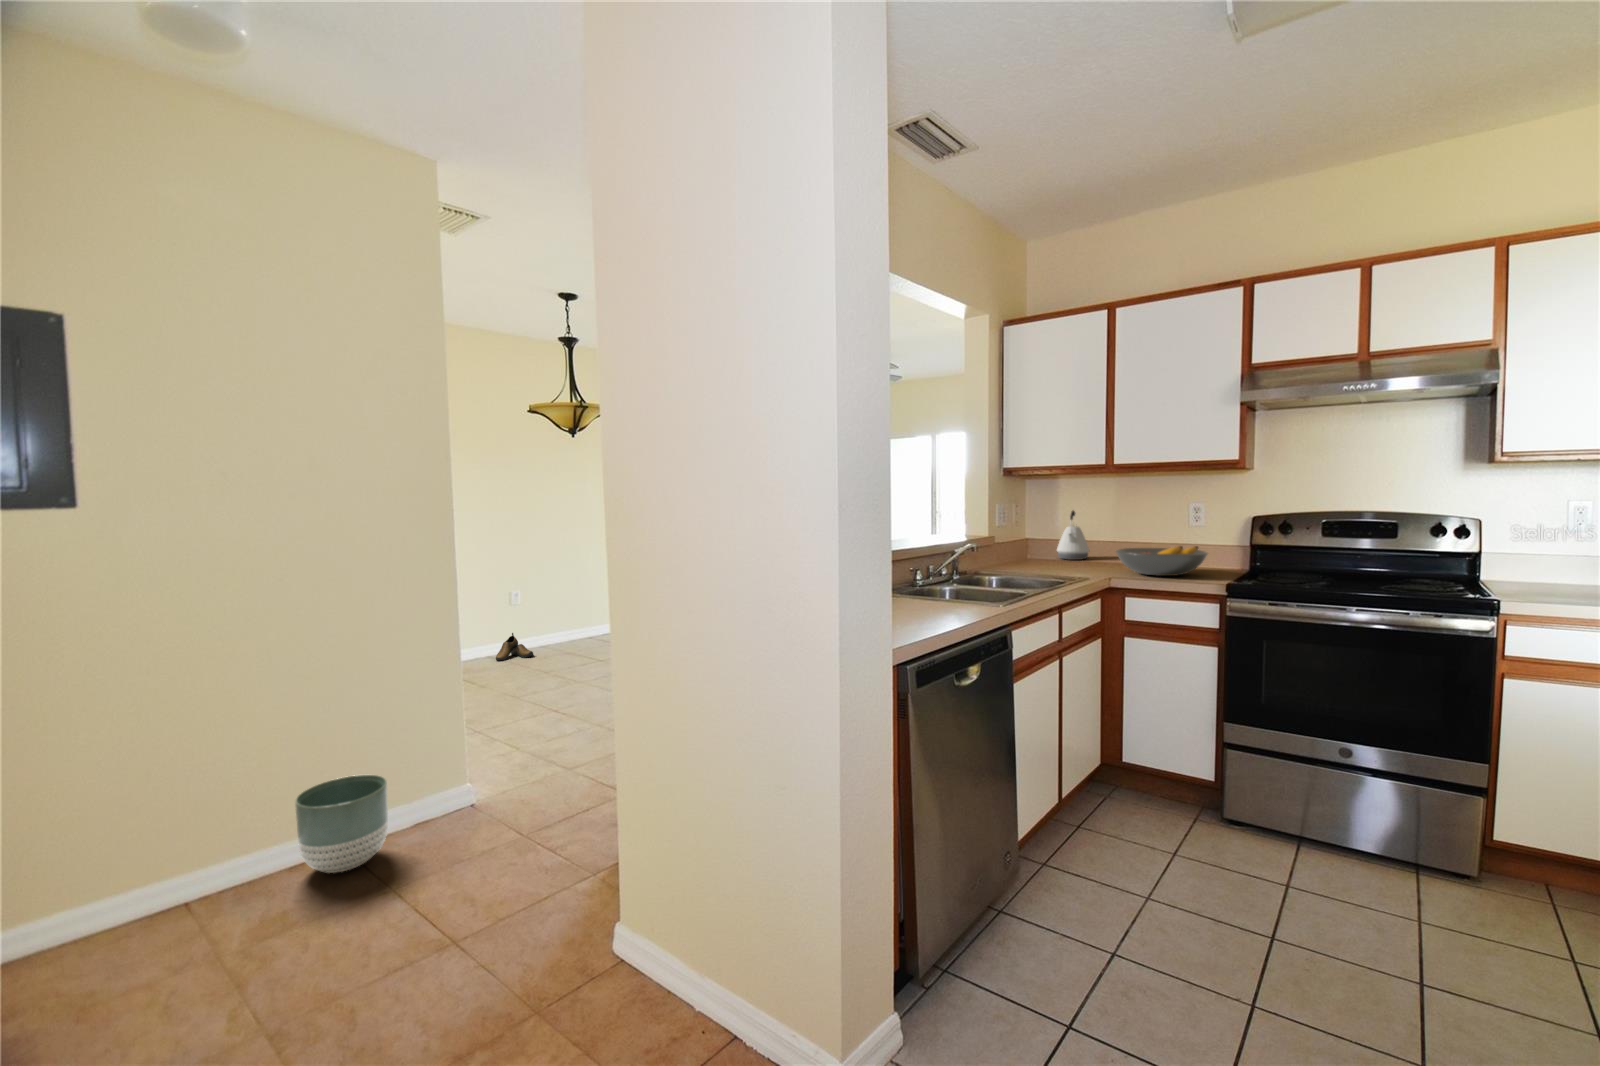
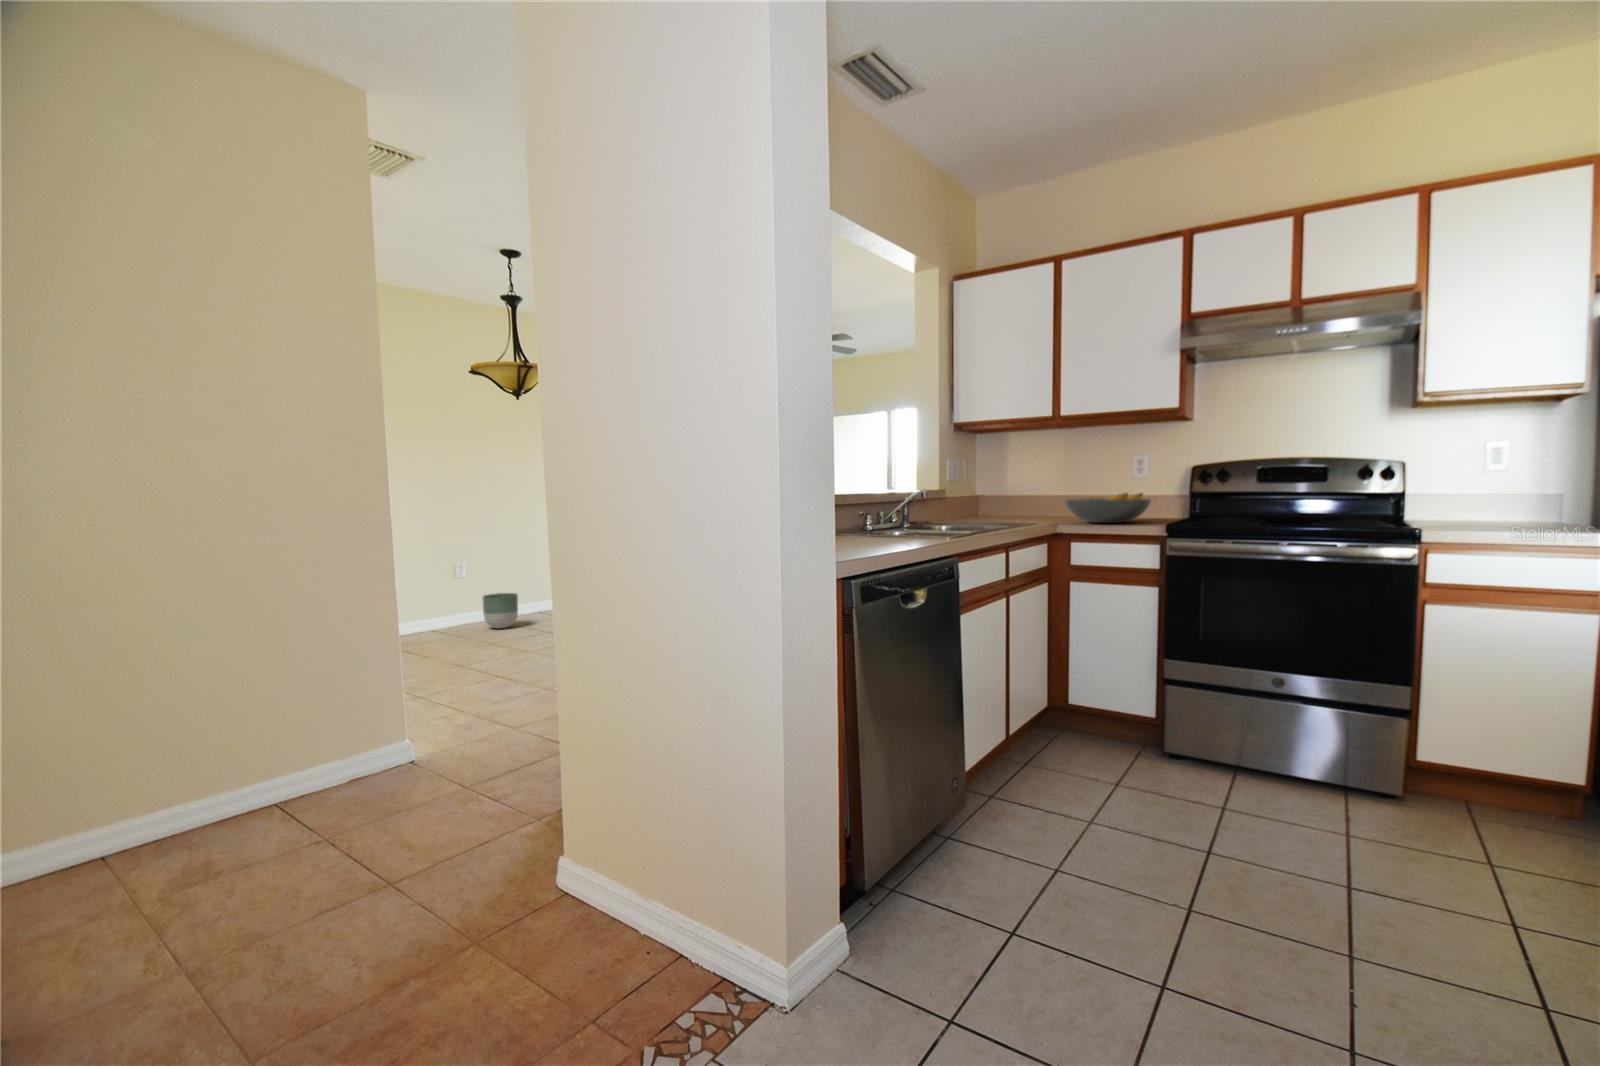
kettle: present [1057,511,1089,560] -> none [1008,467,1040,516]
shoe: present [496,633,533,661] -> none [436,611,476,639]
planter: present [295,775,388,873] -> present [483,593,518,629]

